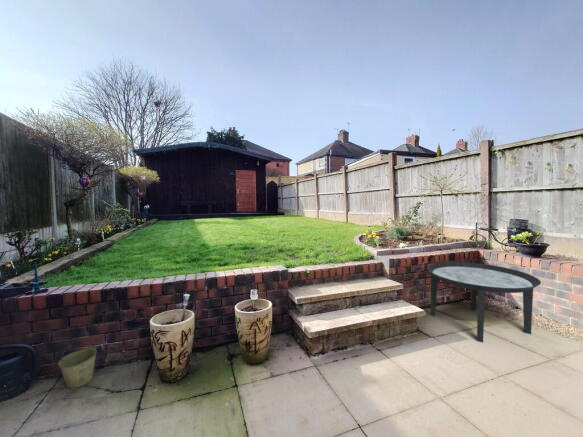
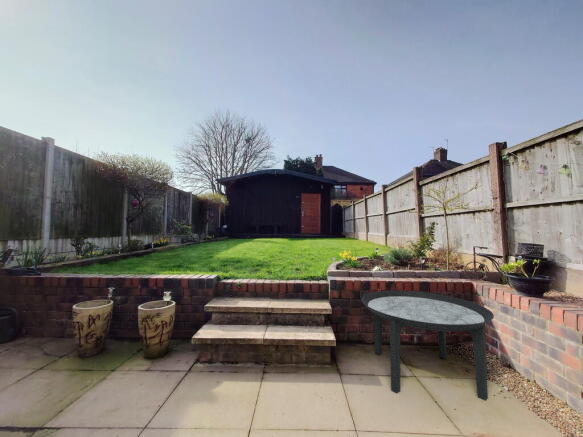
bucket: present [58,348,97,388] -> none [21,311,53,347]

